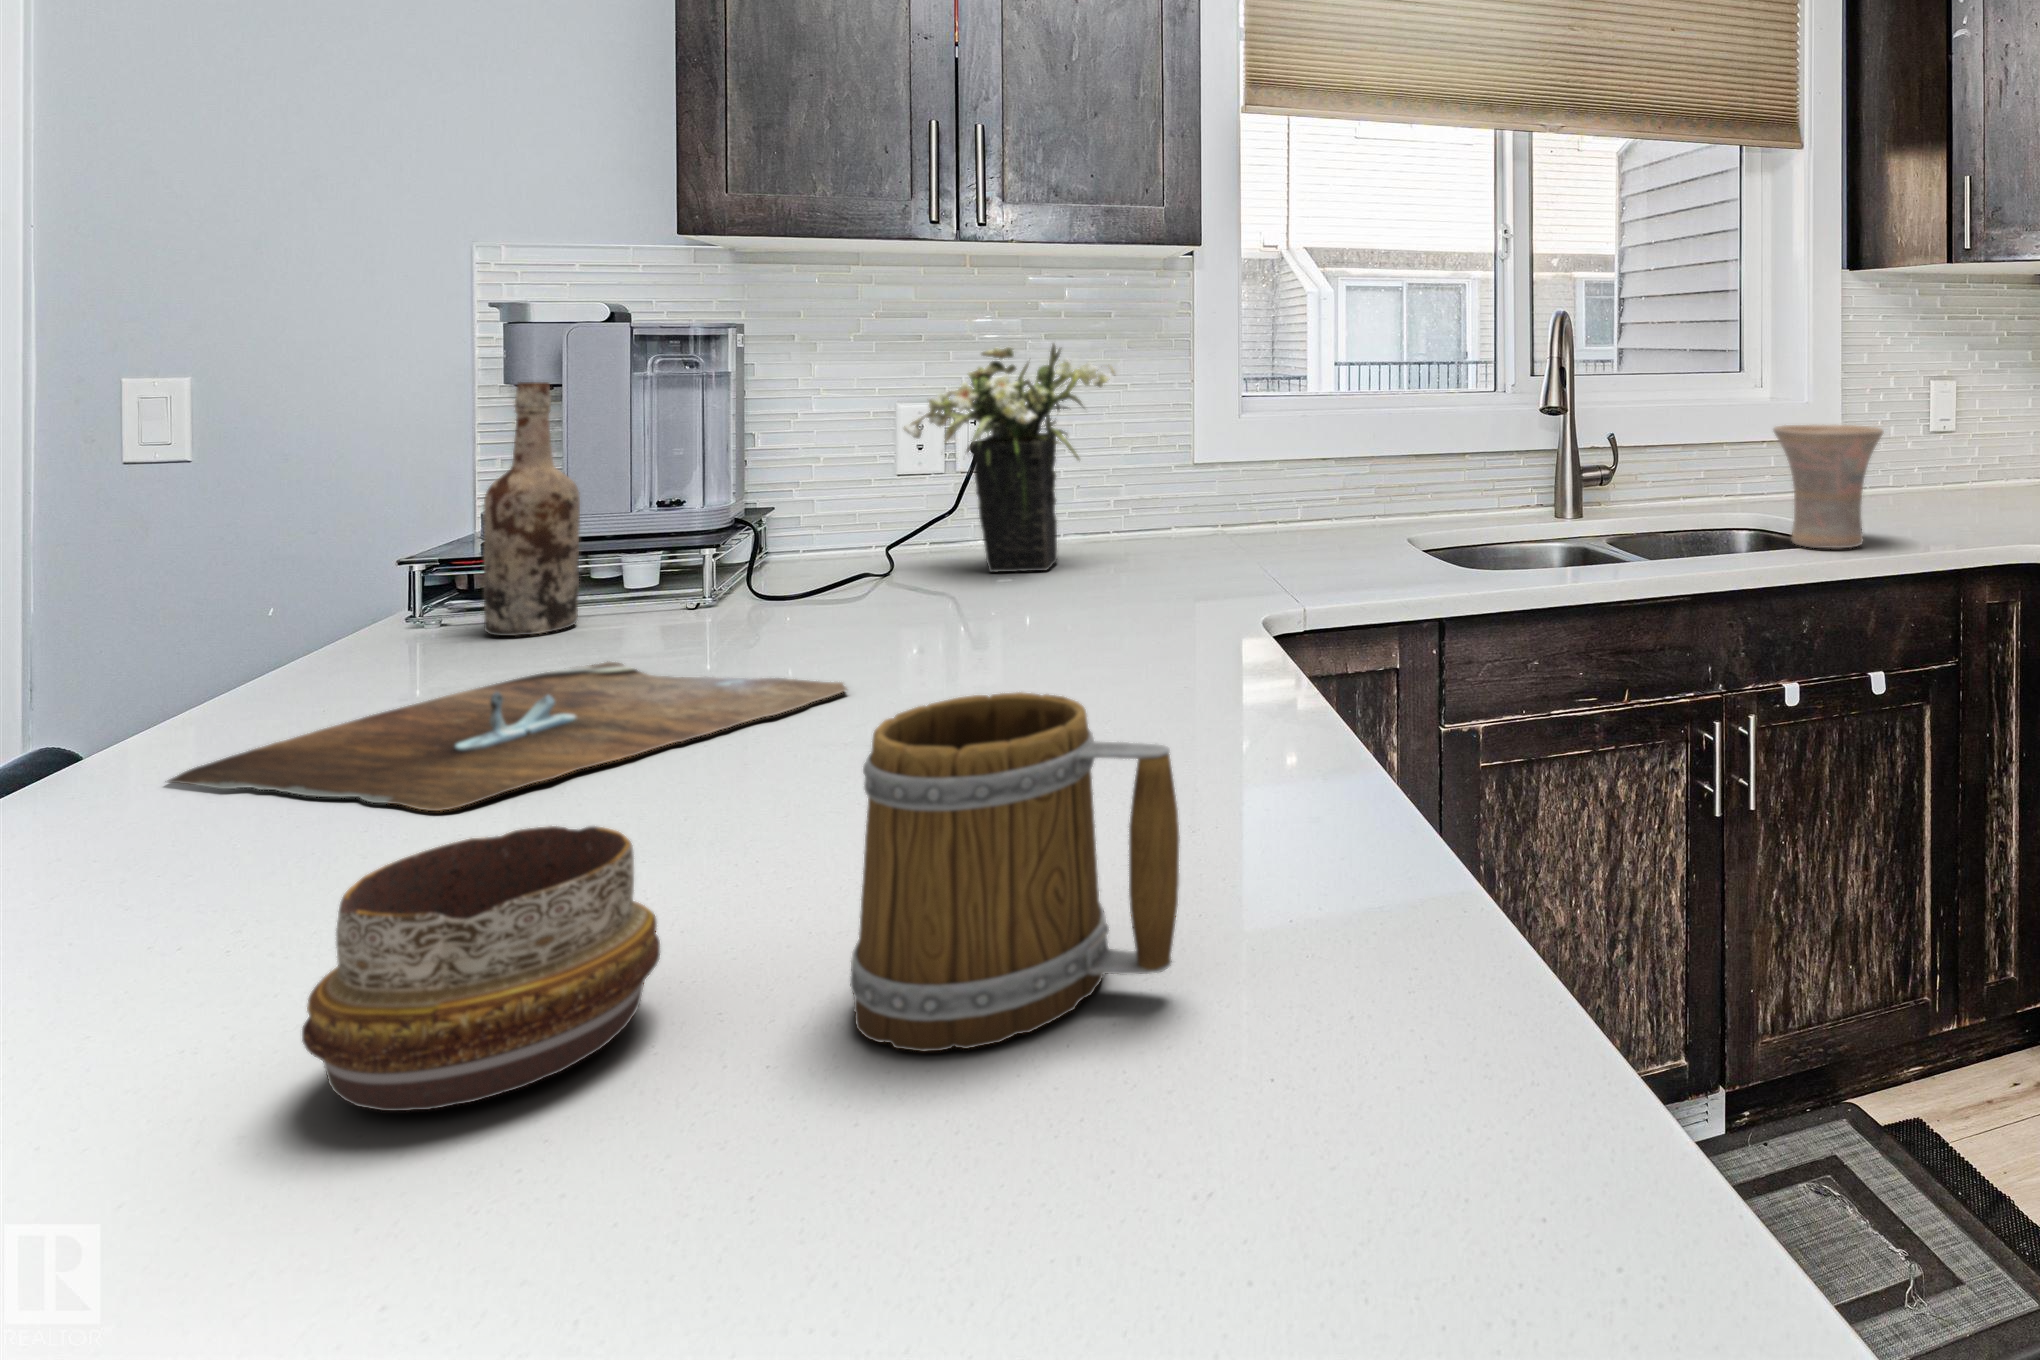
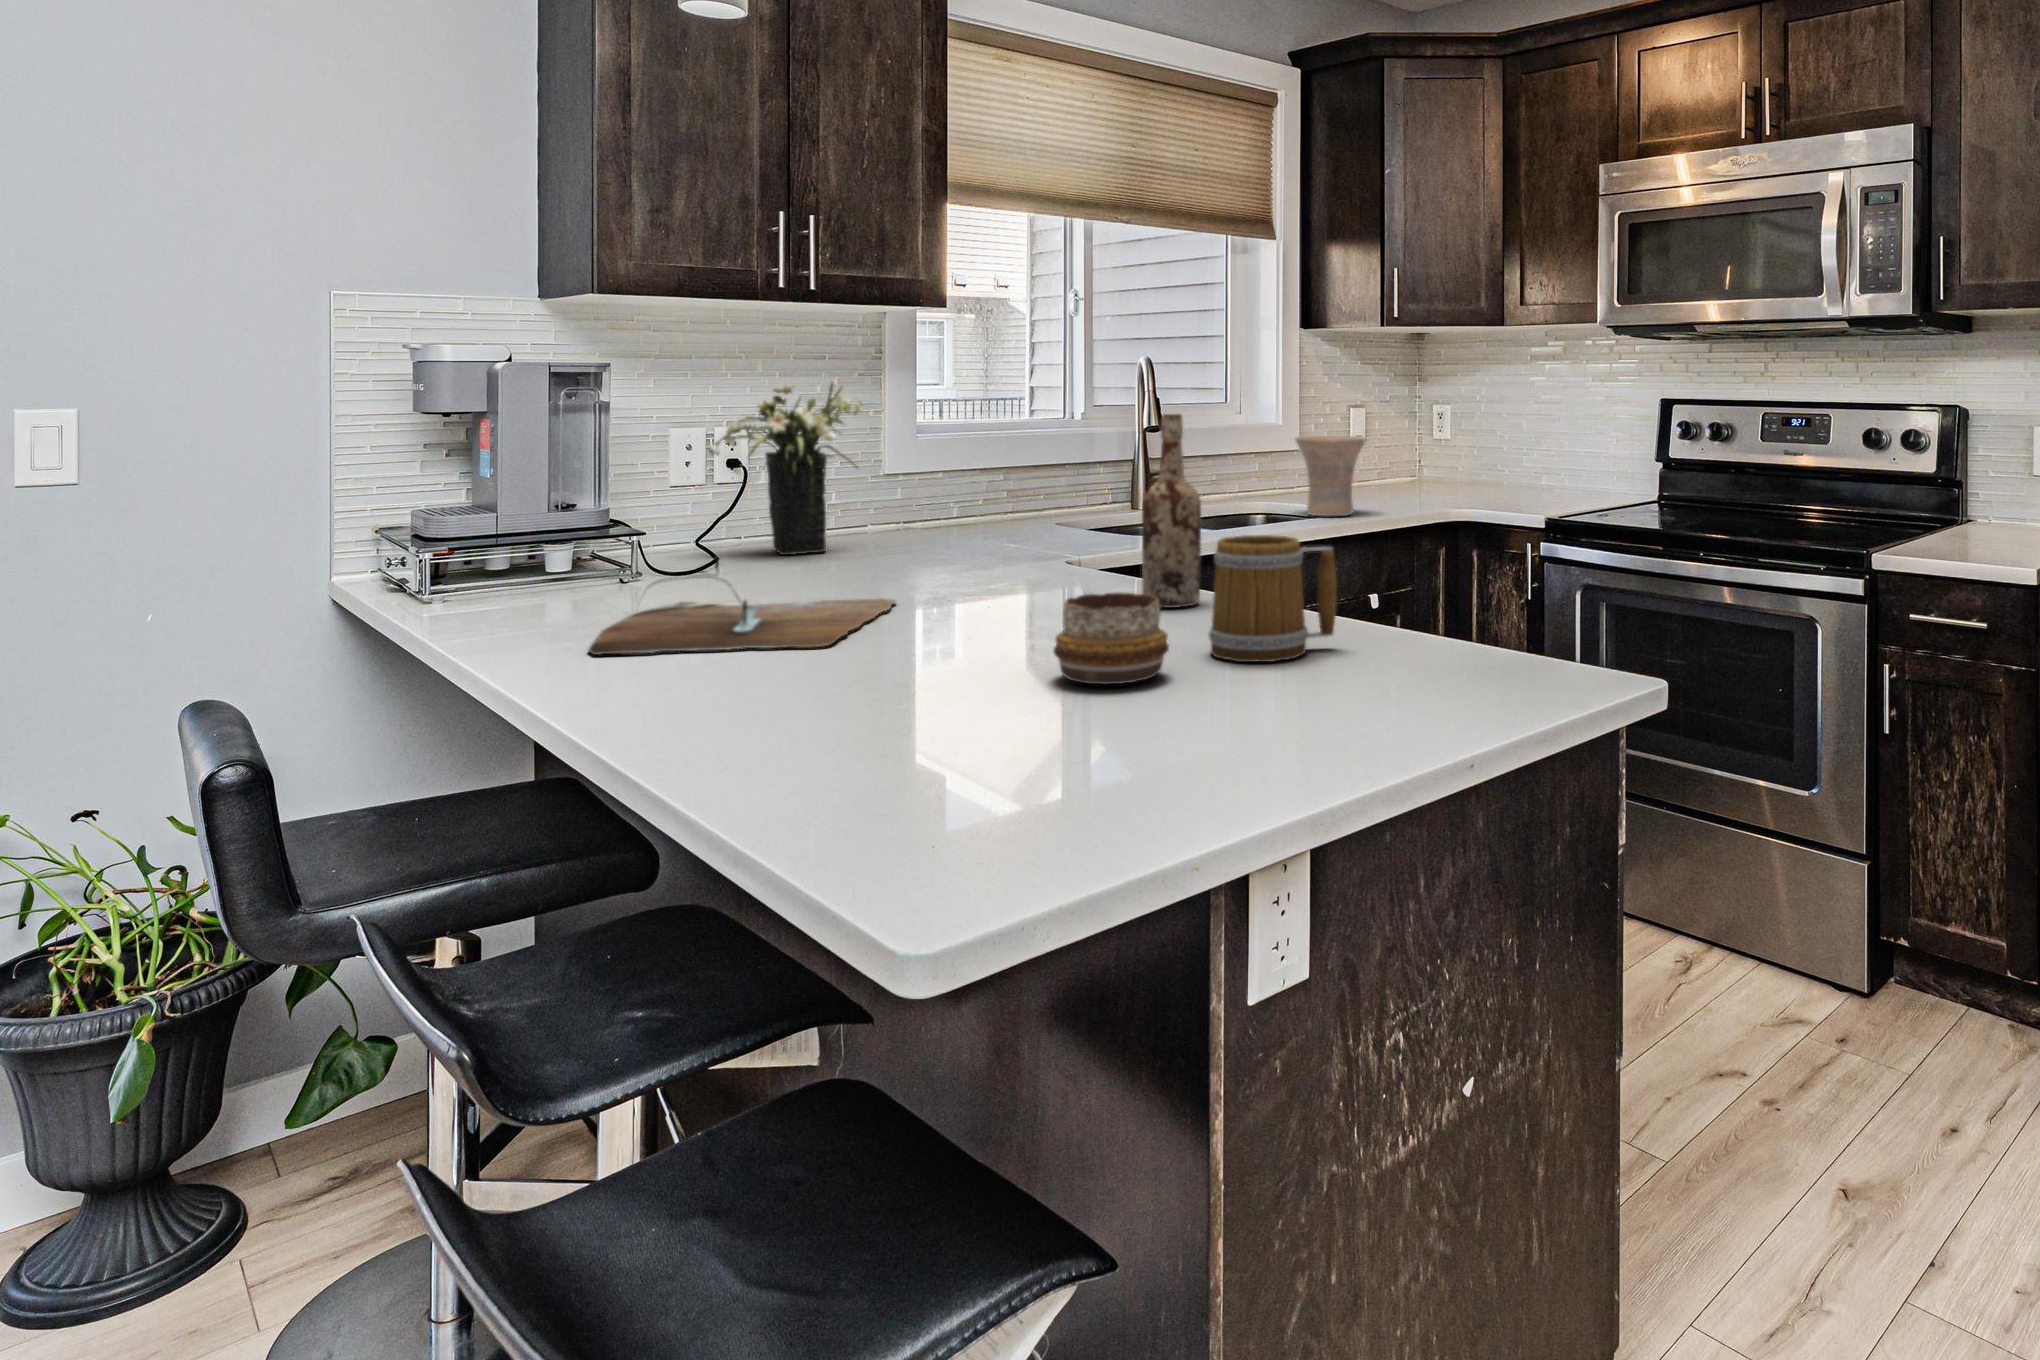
wine bottle: present [483,382,580,636] -> present [1142,414,1201,608]

